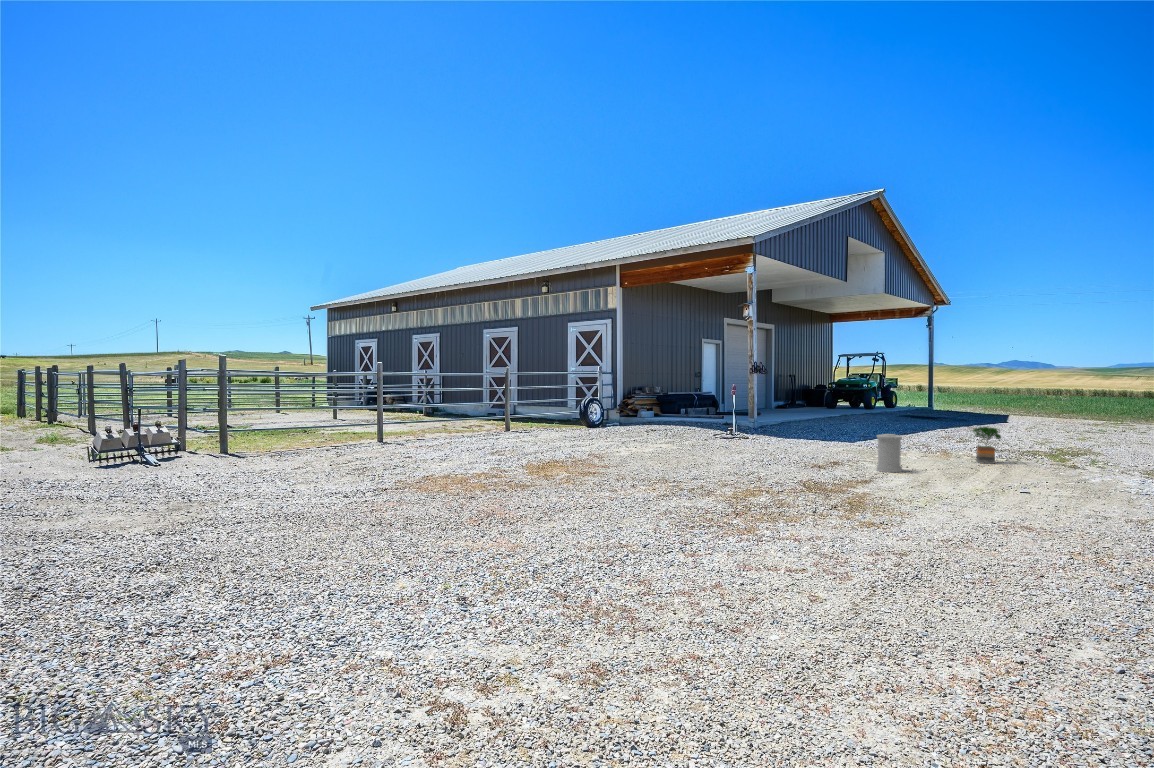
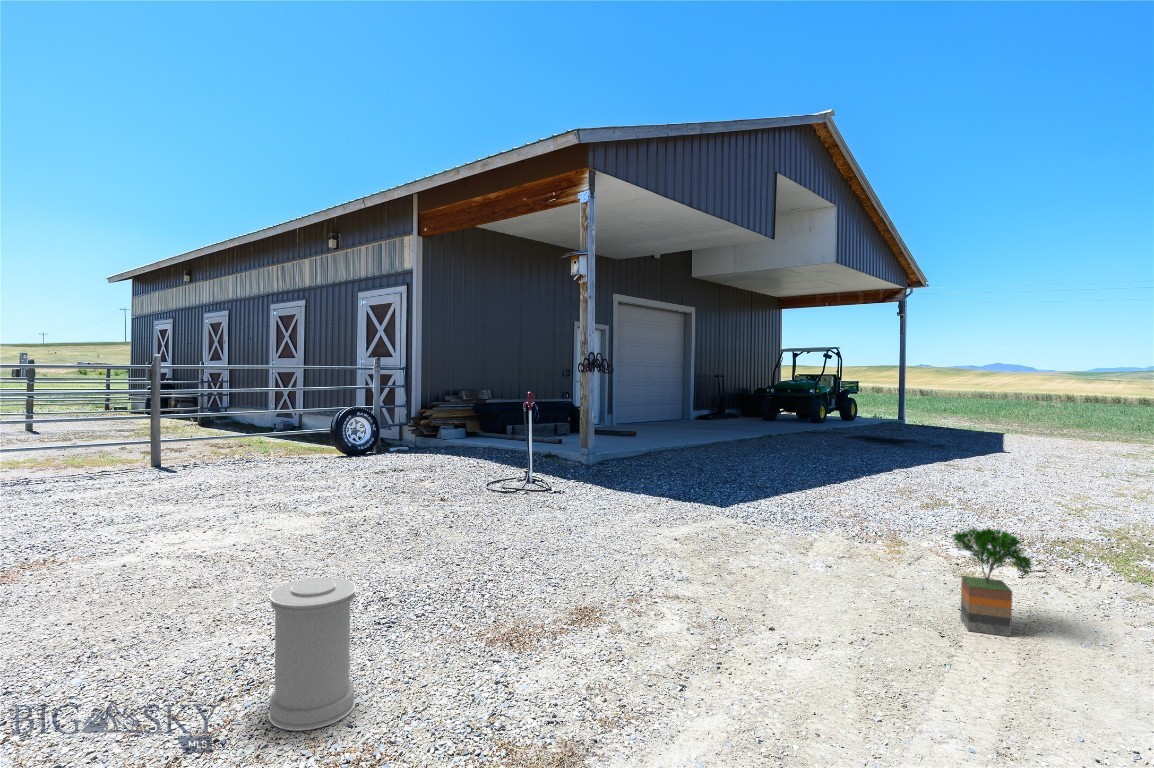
trash can: present [877,434,902,472] -> present [269,578,356,730]

